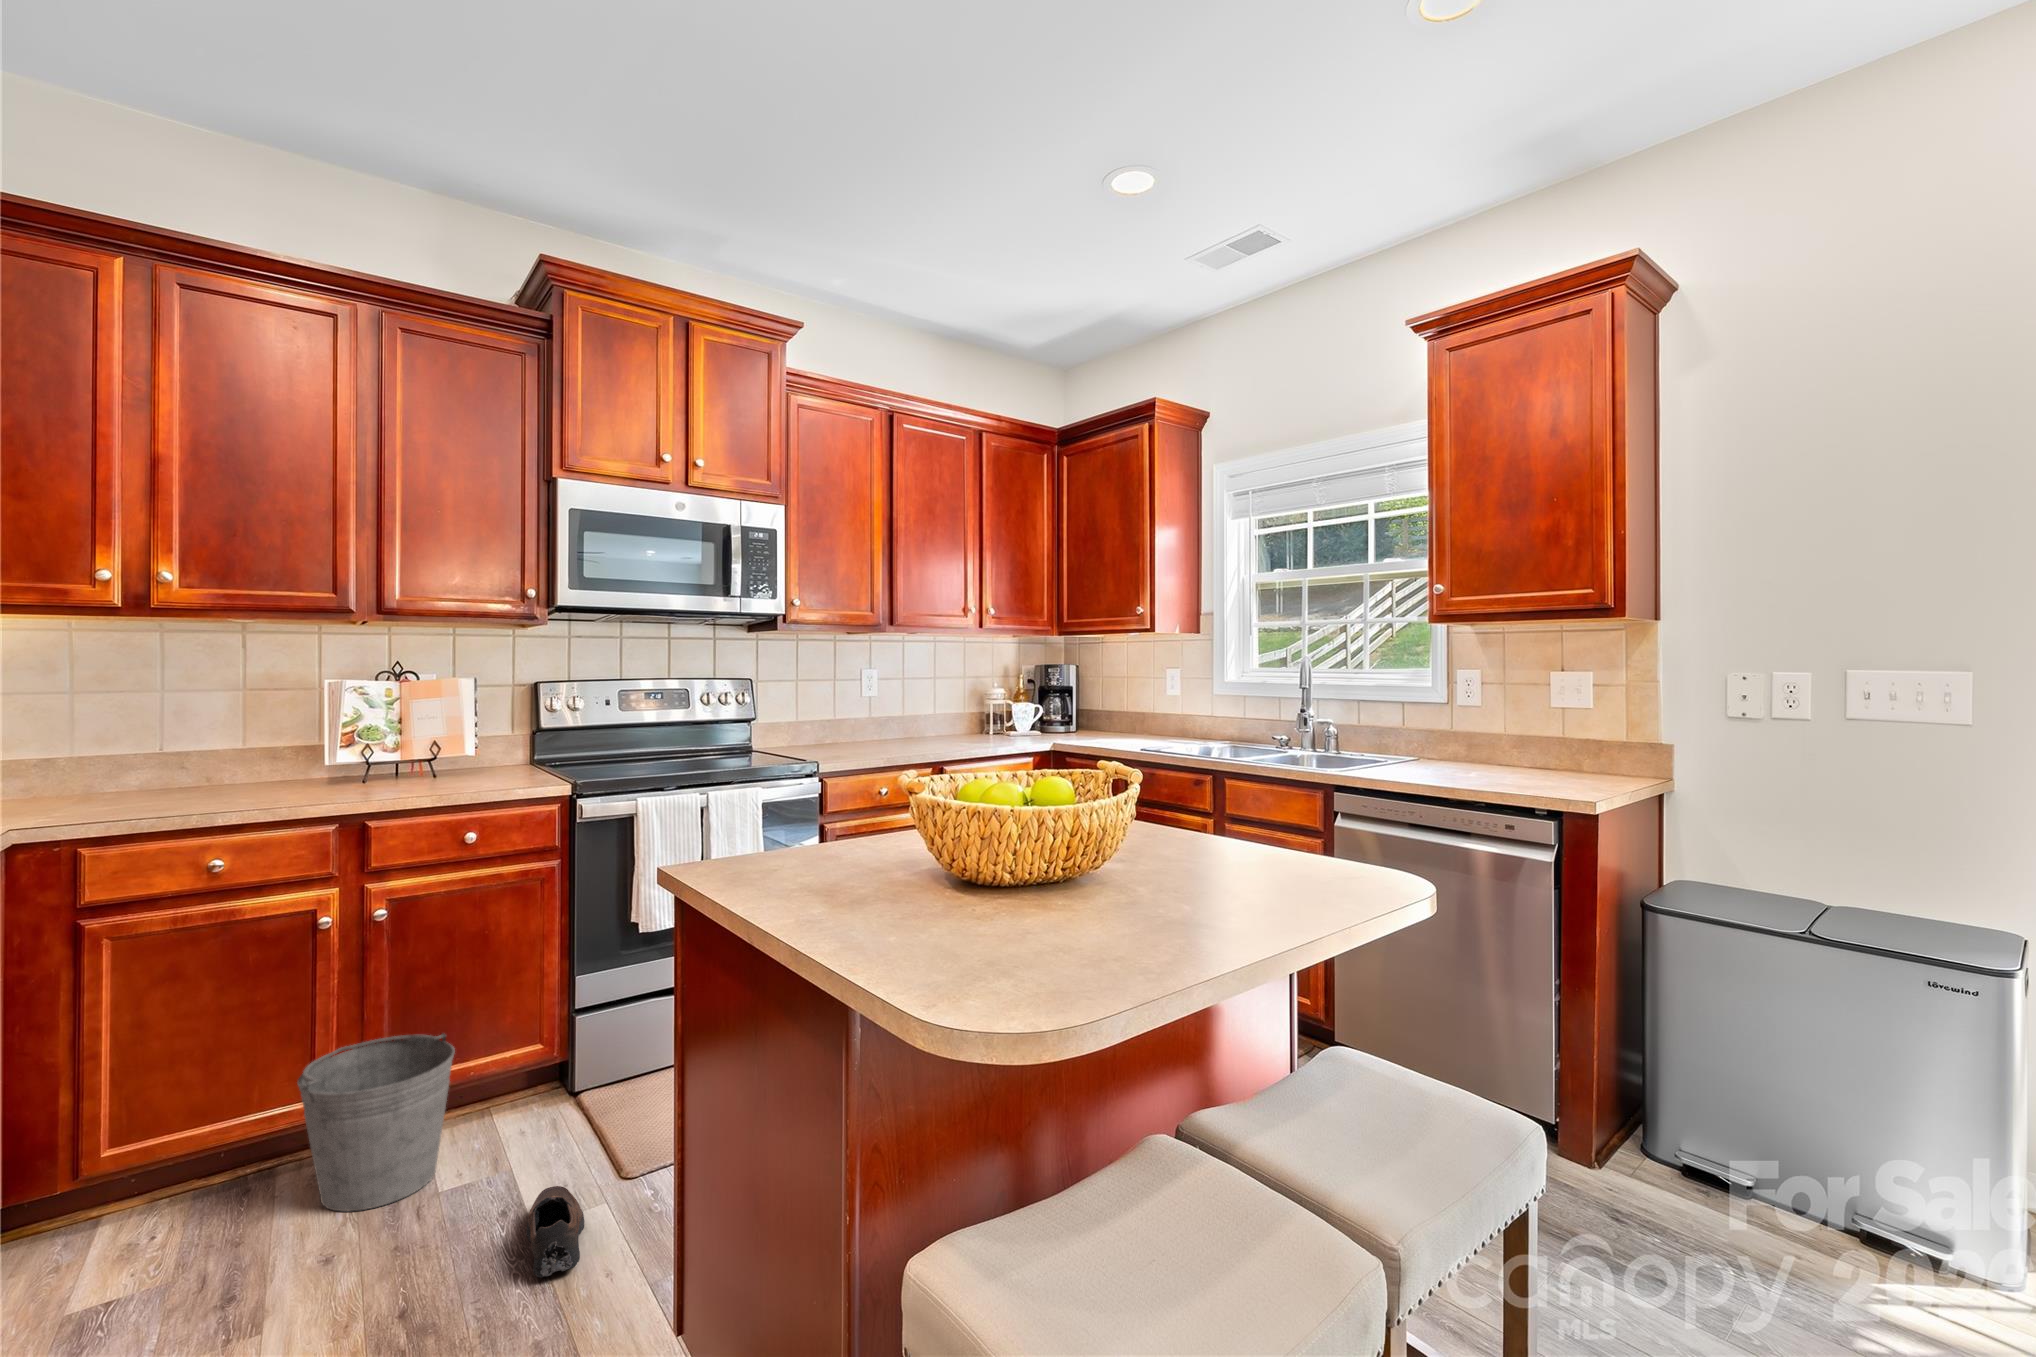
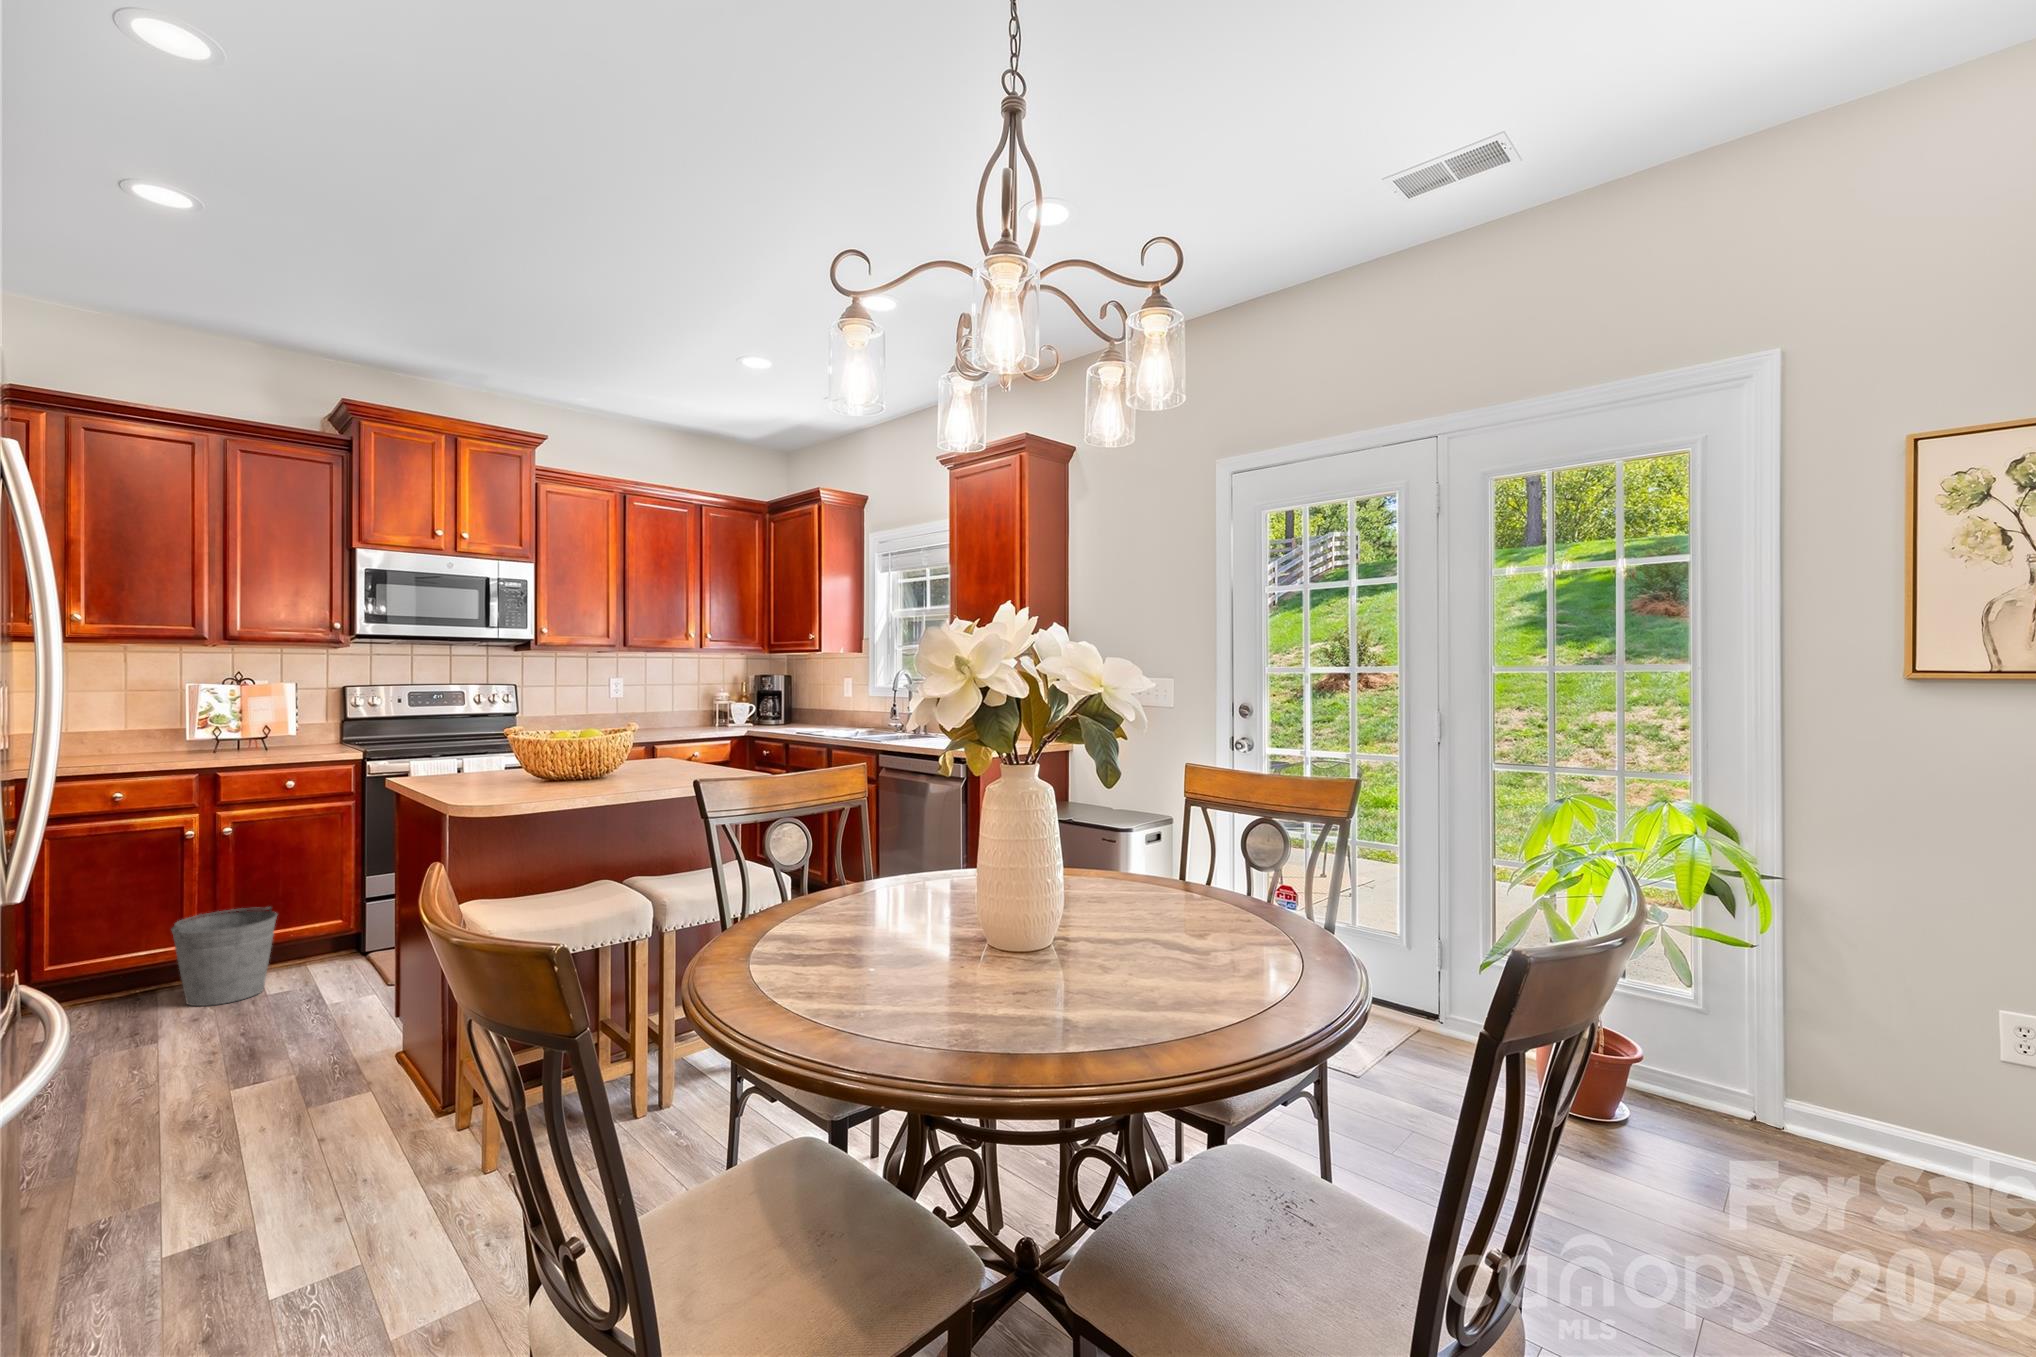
shoe: present [526,1186,584,1277] -> none [322,984,359,1022]

